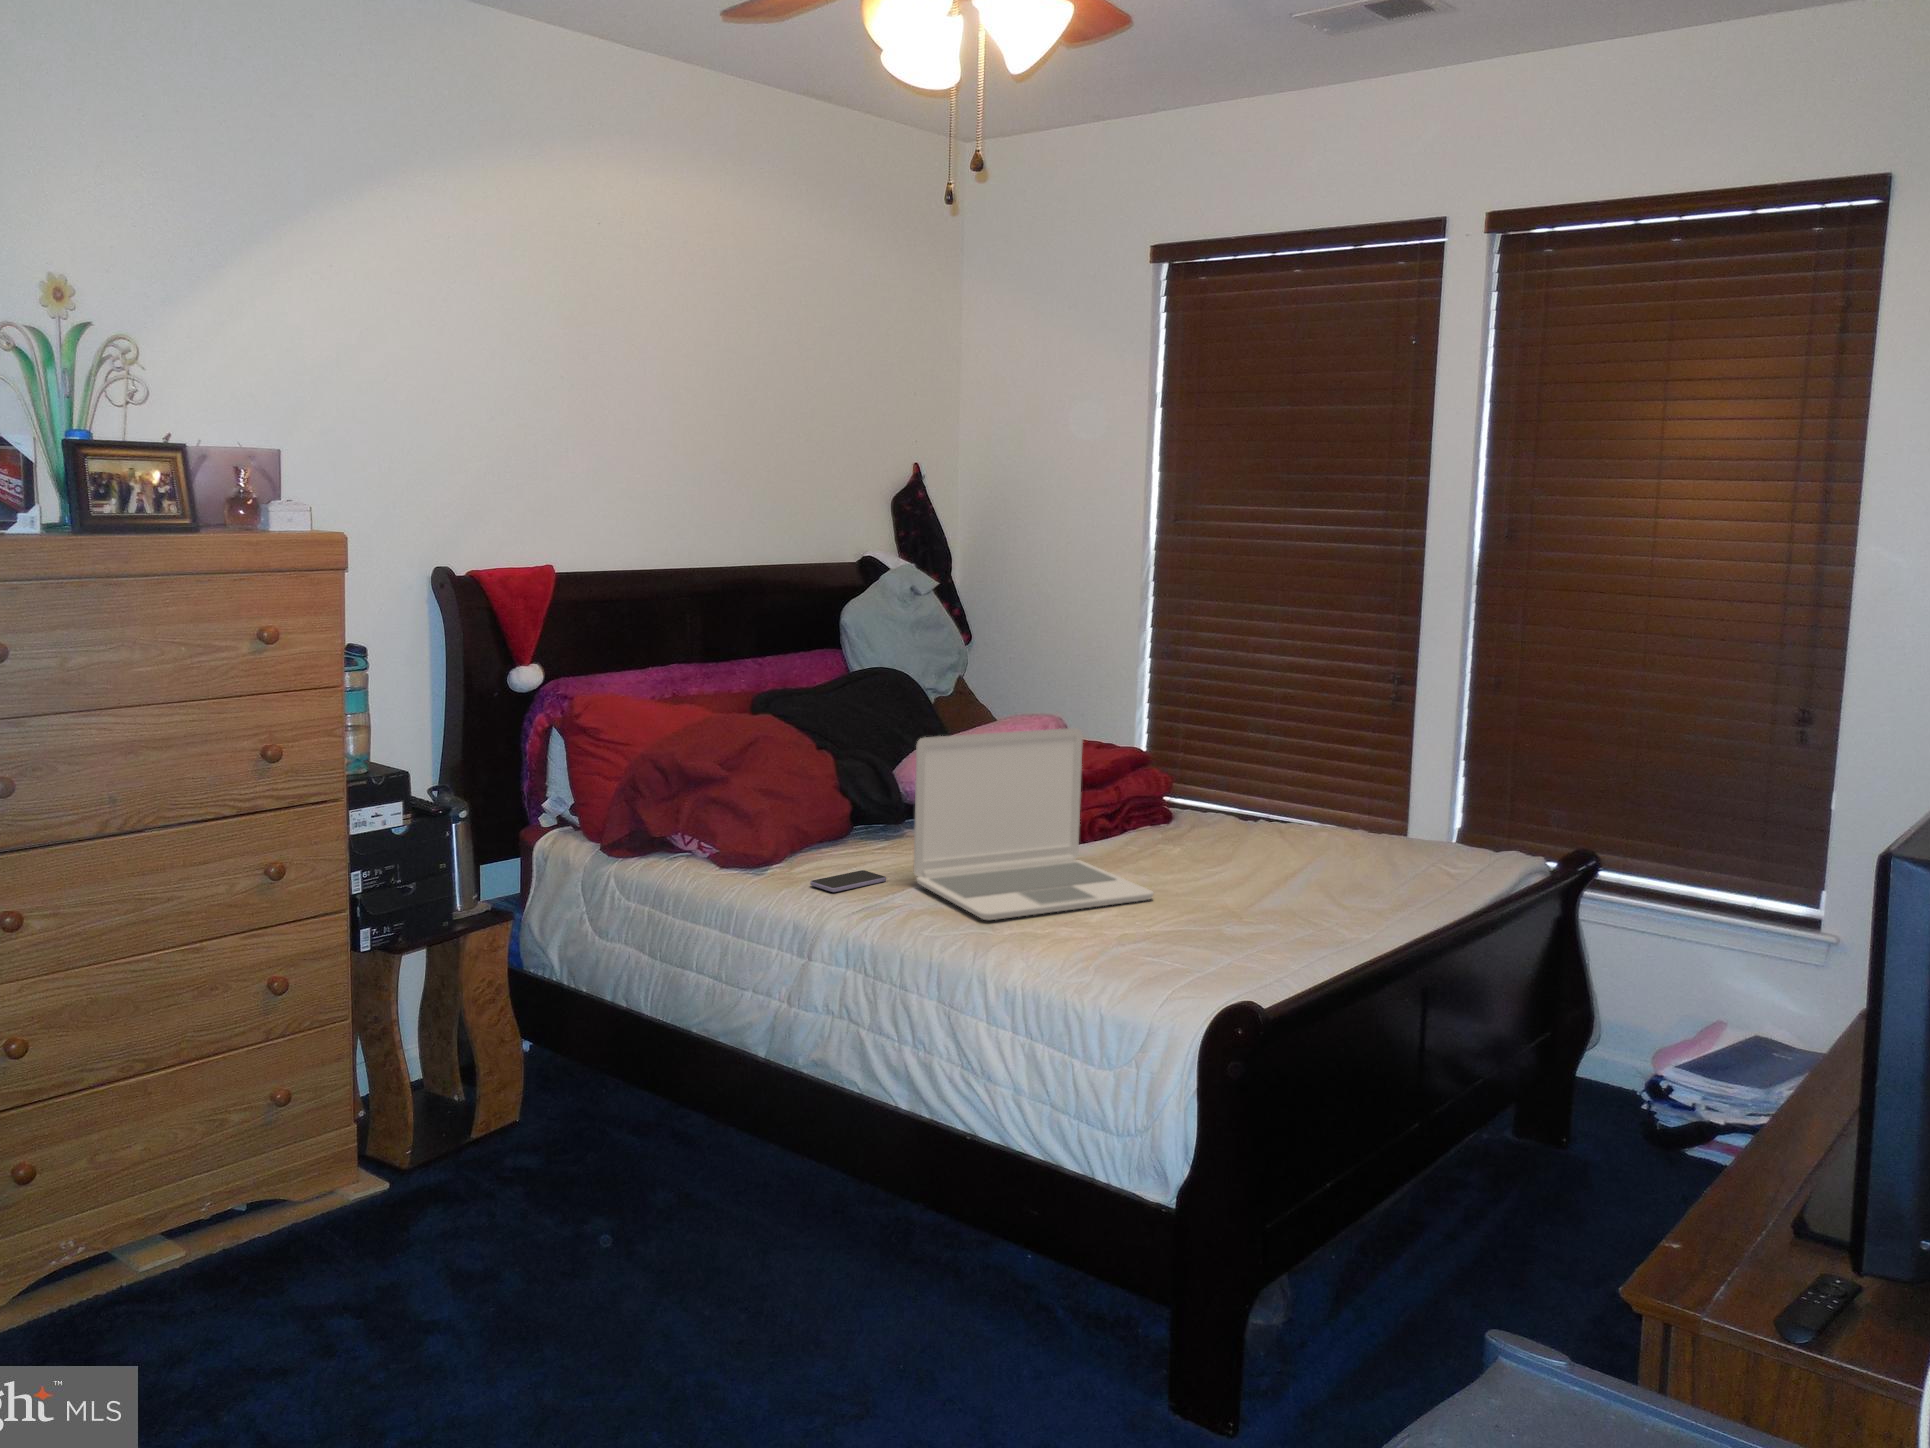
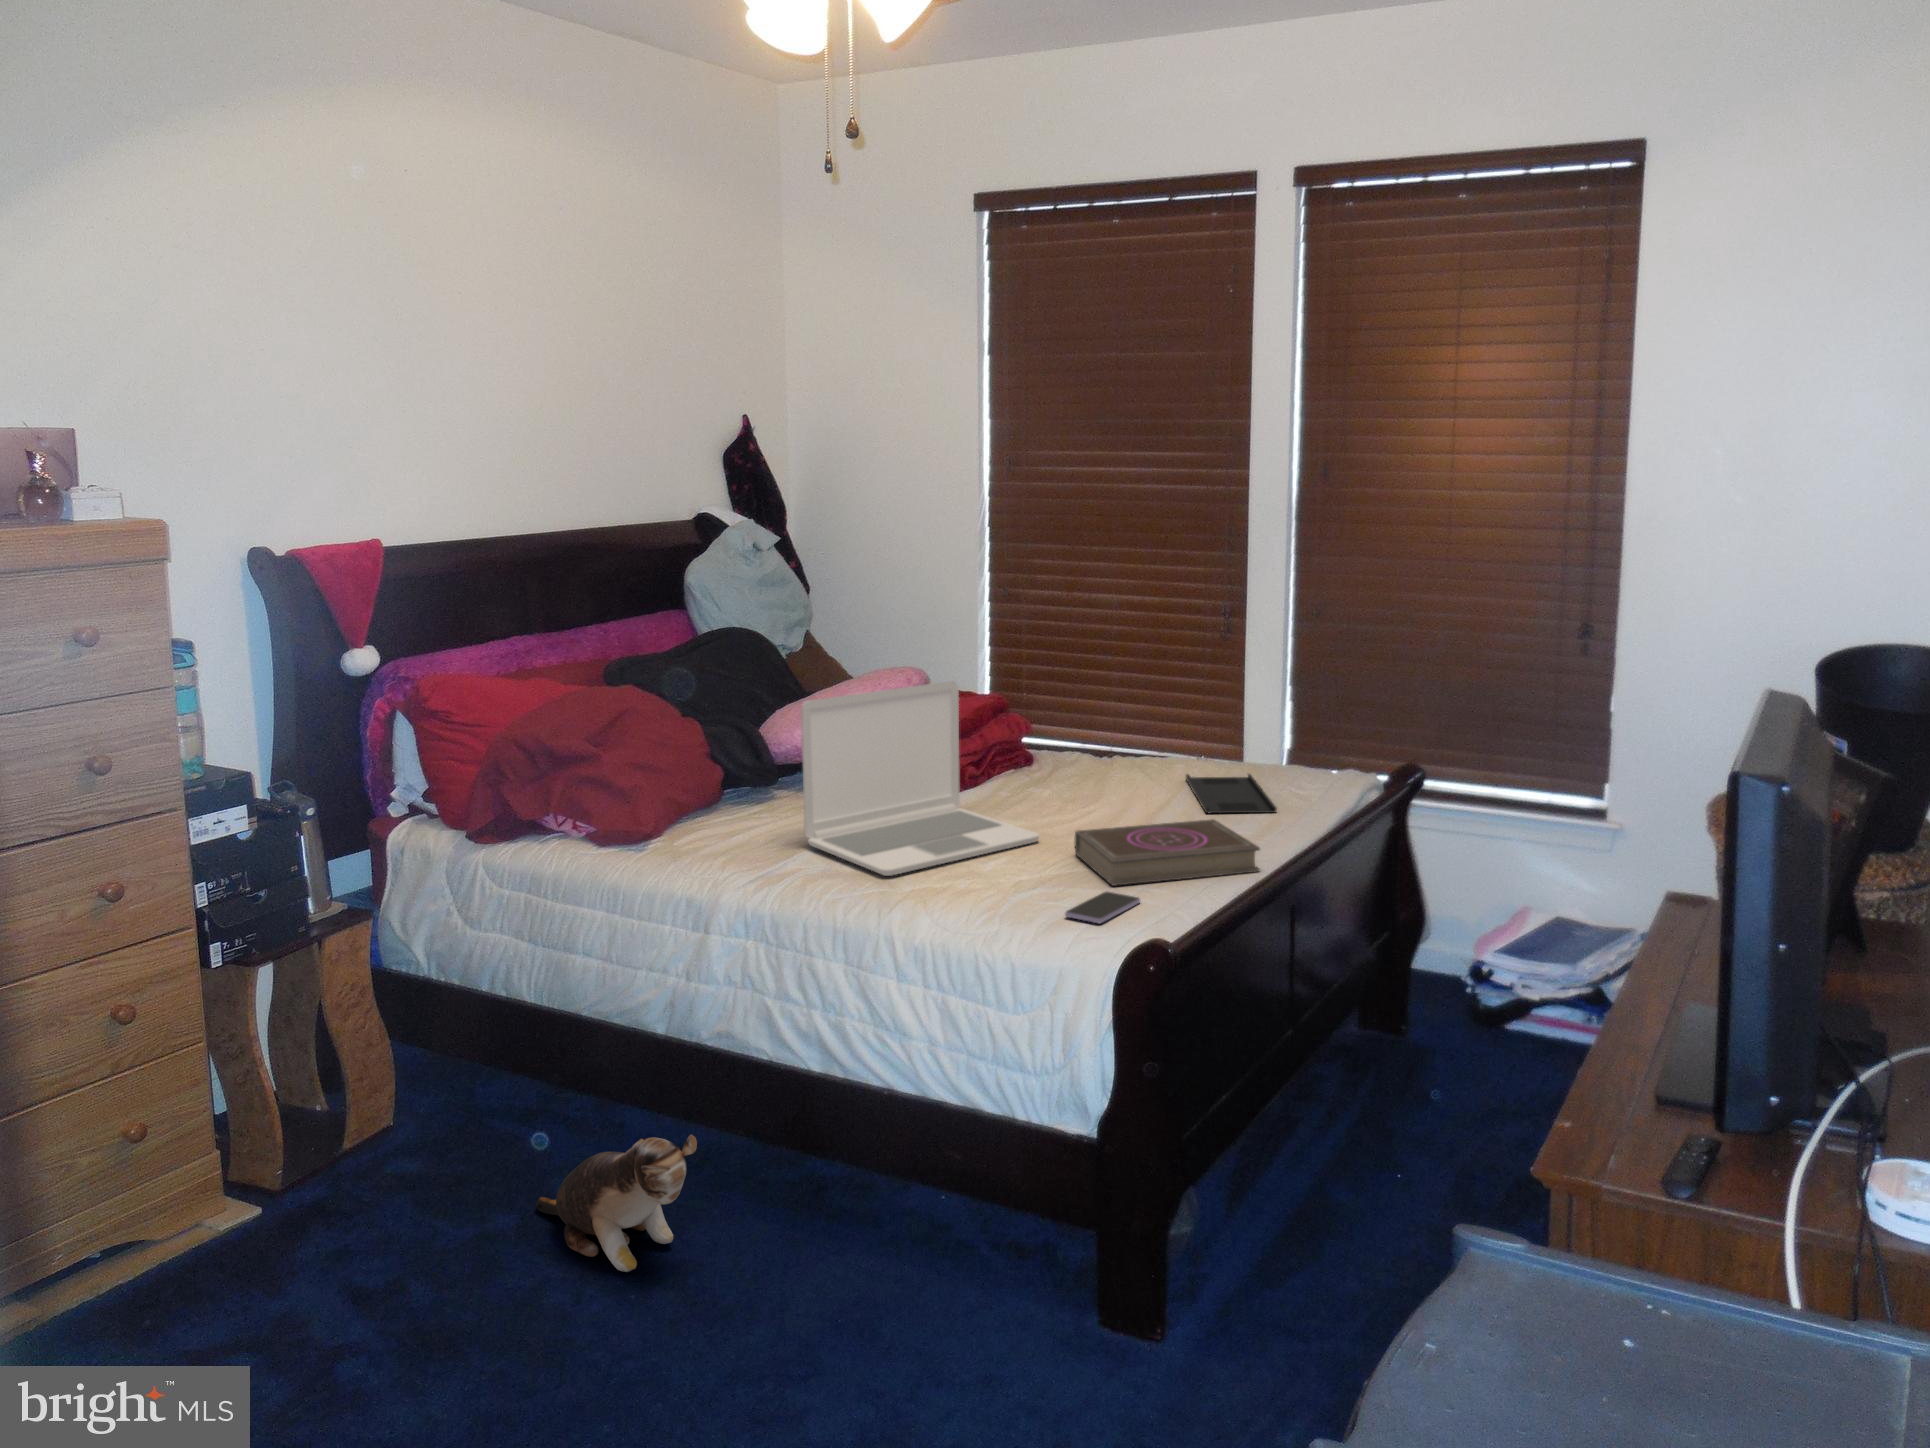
tray: none [1328,844,1421,891] -> present [1186,774,1276,813]
smartphone: present [810,870,886,892] -> present [1065,892,1140,923]
book: none [1187,891,1387,951] -> present [1075,819,1260,886]
plush toy: none [628,1159,772,1292] -> present [536,1135,697,1272]

